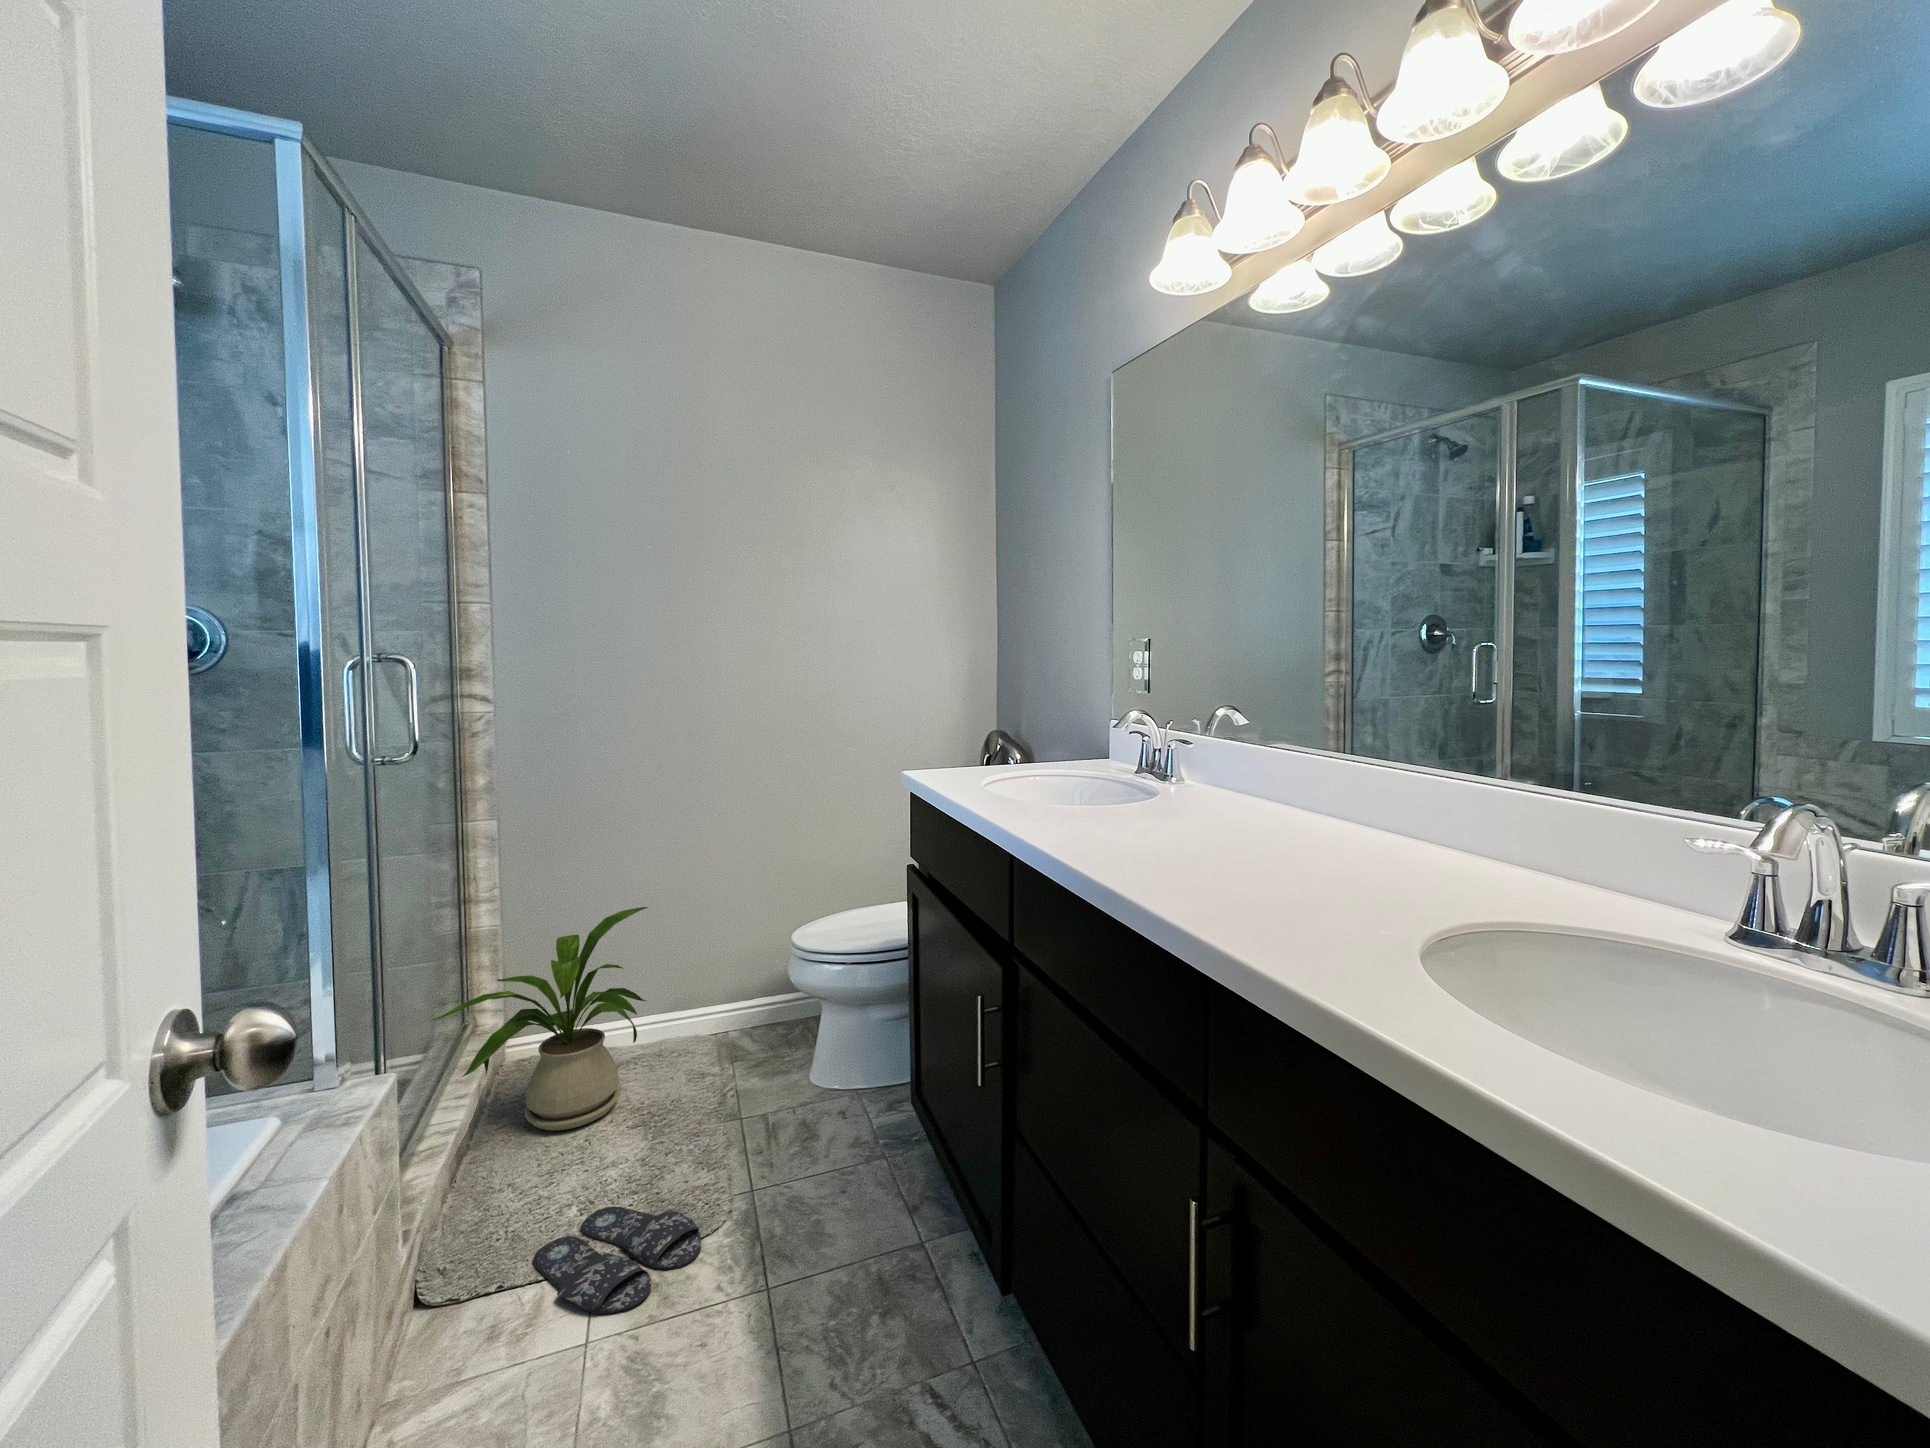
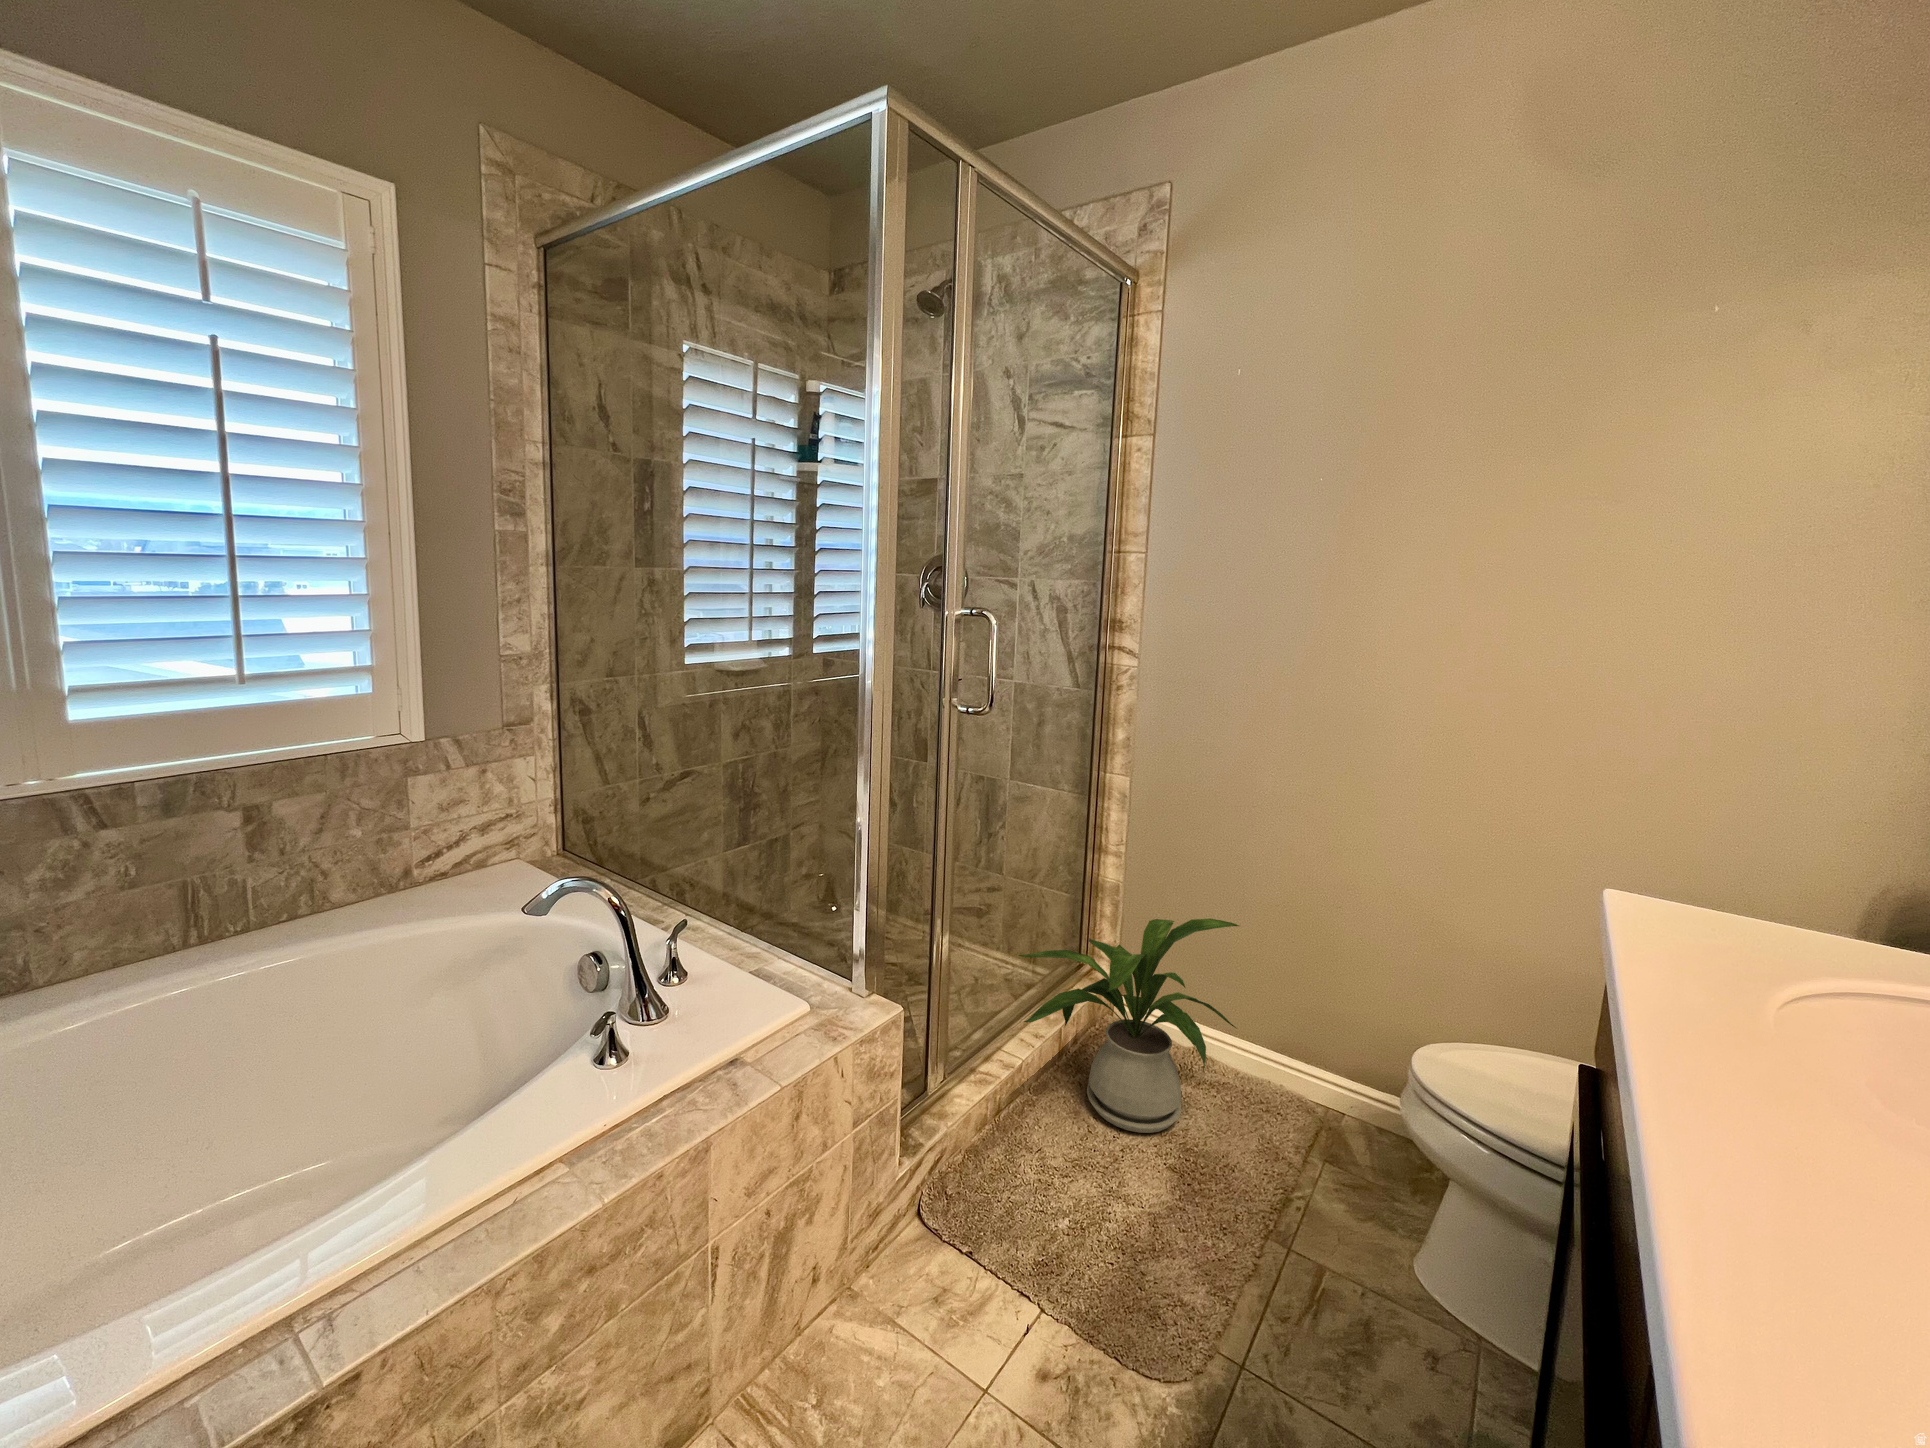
slippers: present [533,1207,701,1314] -> none [992,1242,1150,1399]

